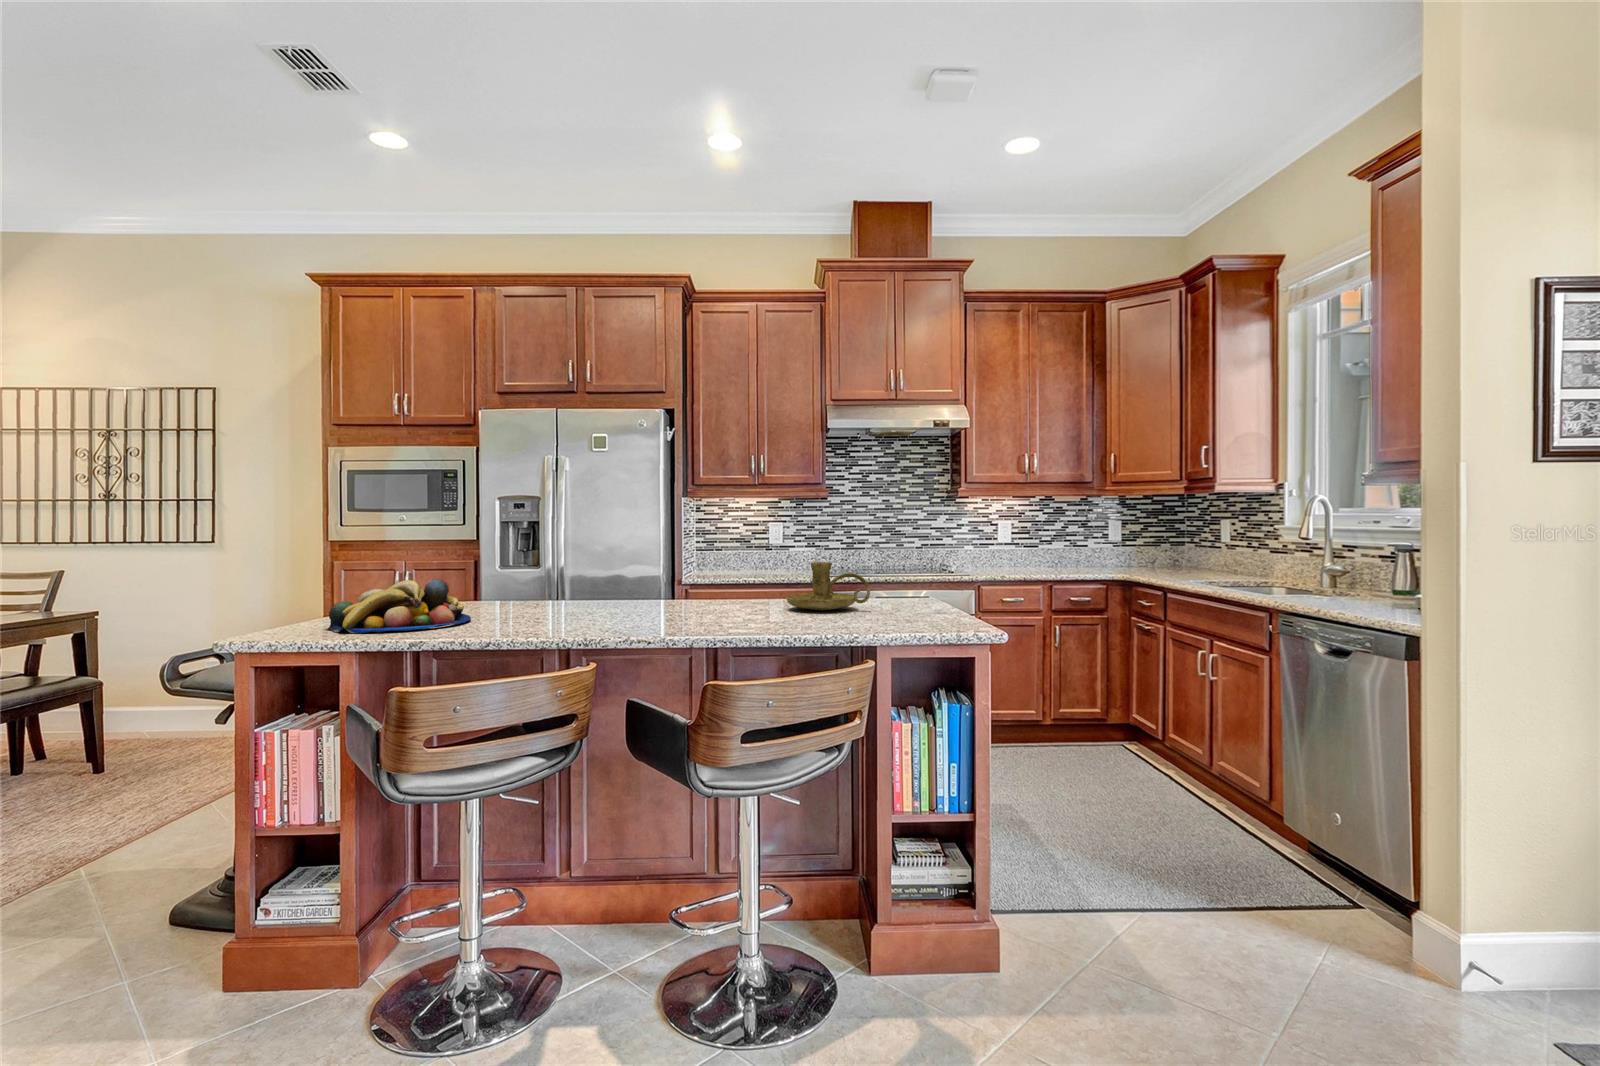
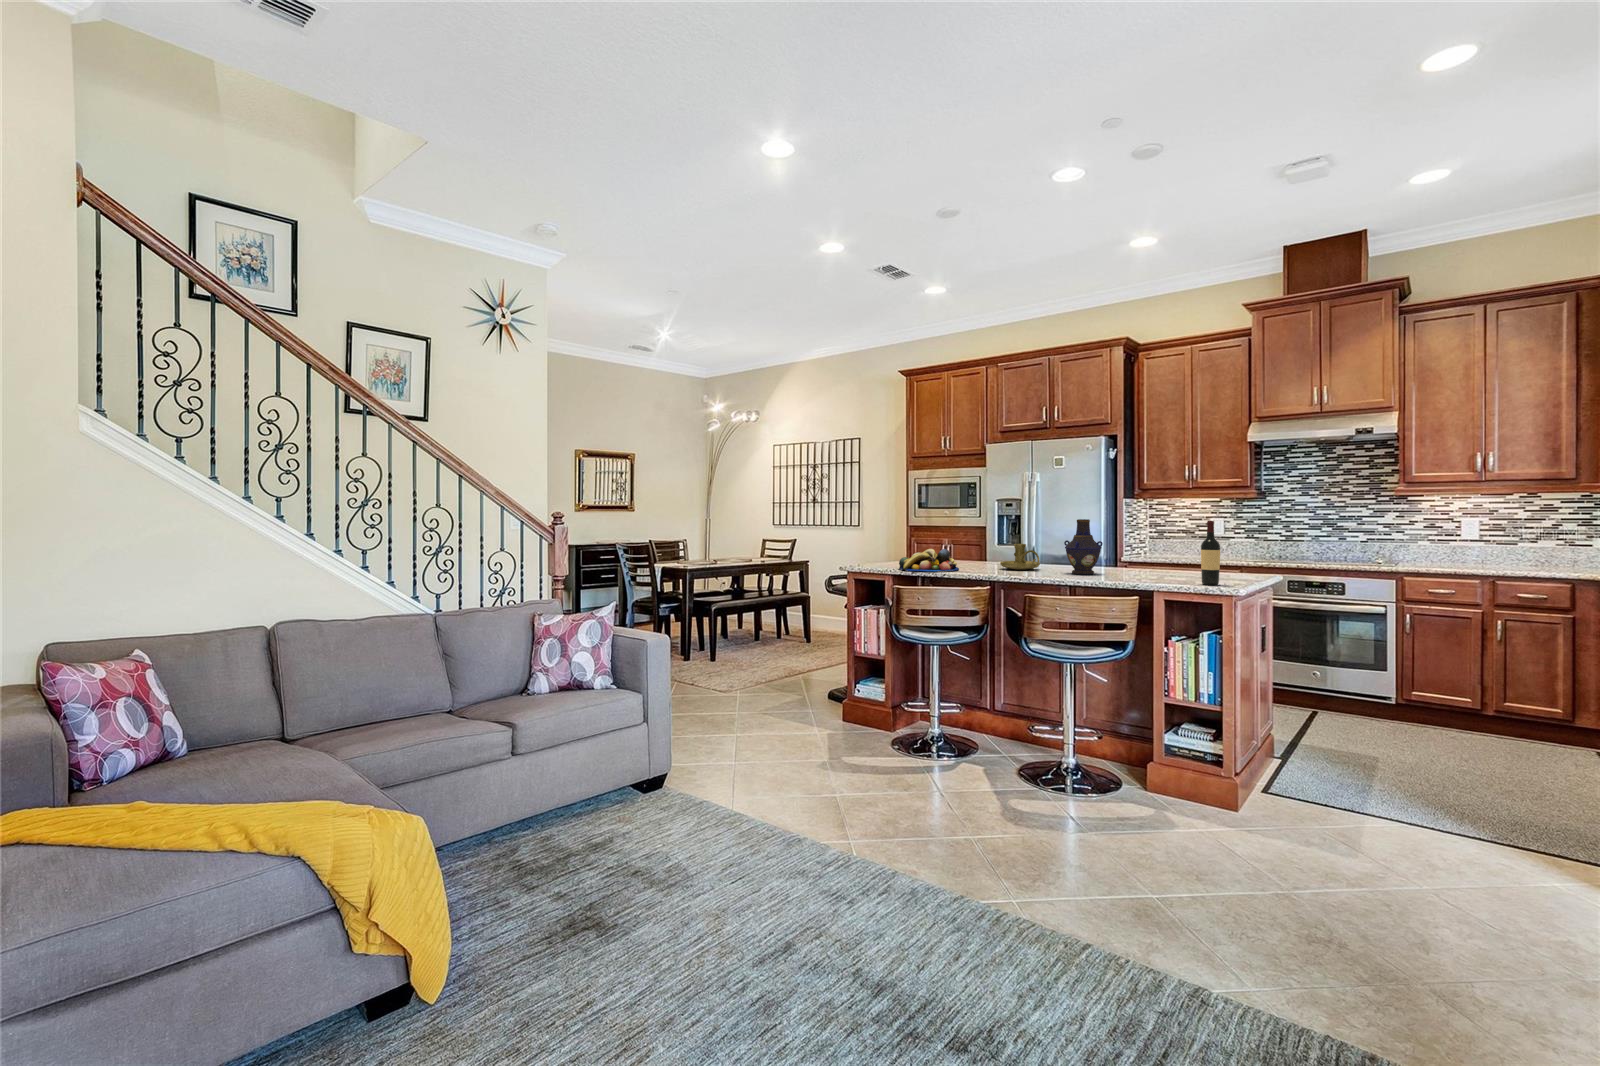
wine bottle: none [908,515,934,617] -> present [1201,521,1220,585]
vase: none [669,517,734,612] -> present [1064,519,1103,575]
candle holder: present [786,562,870,610] -> present [1000,544,1040,570]

